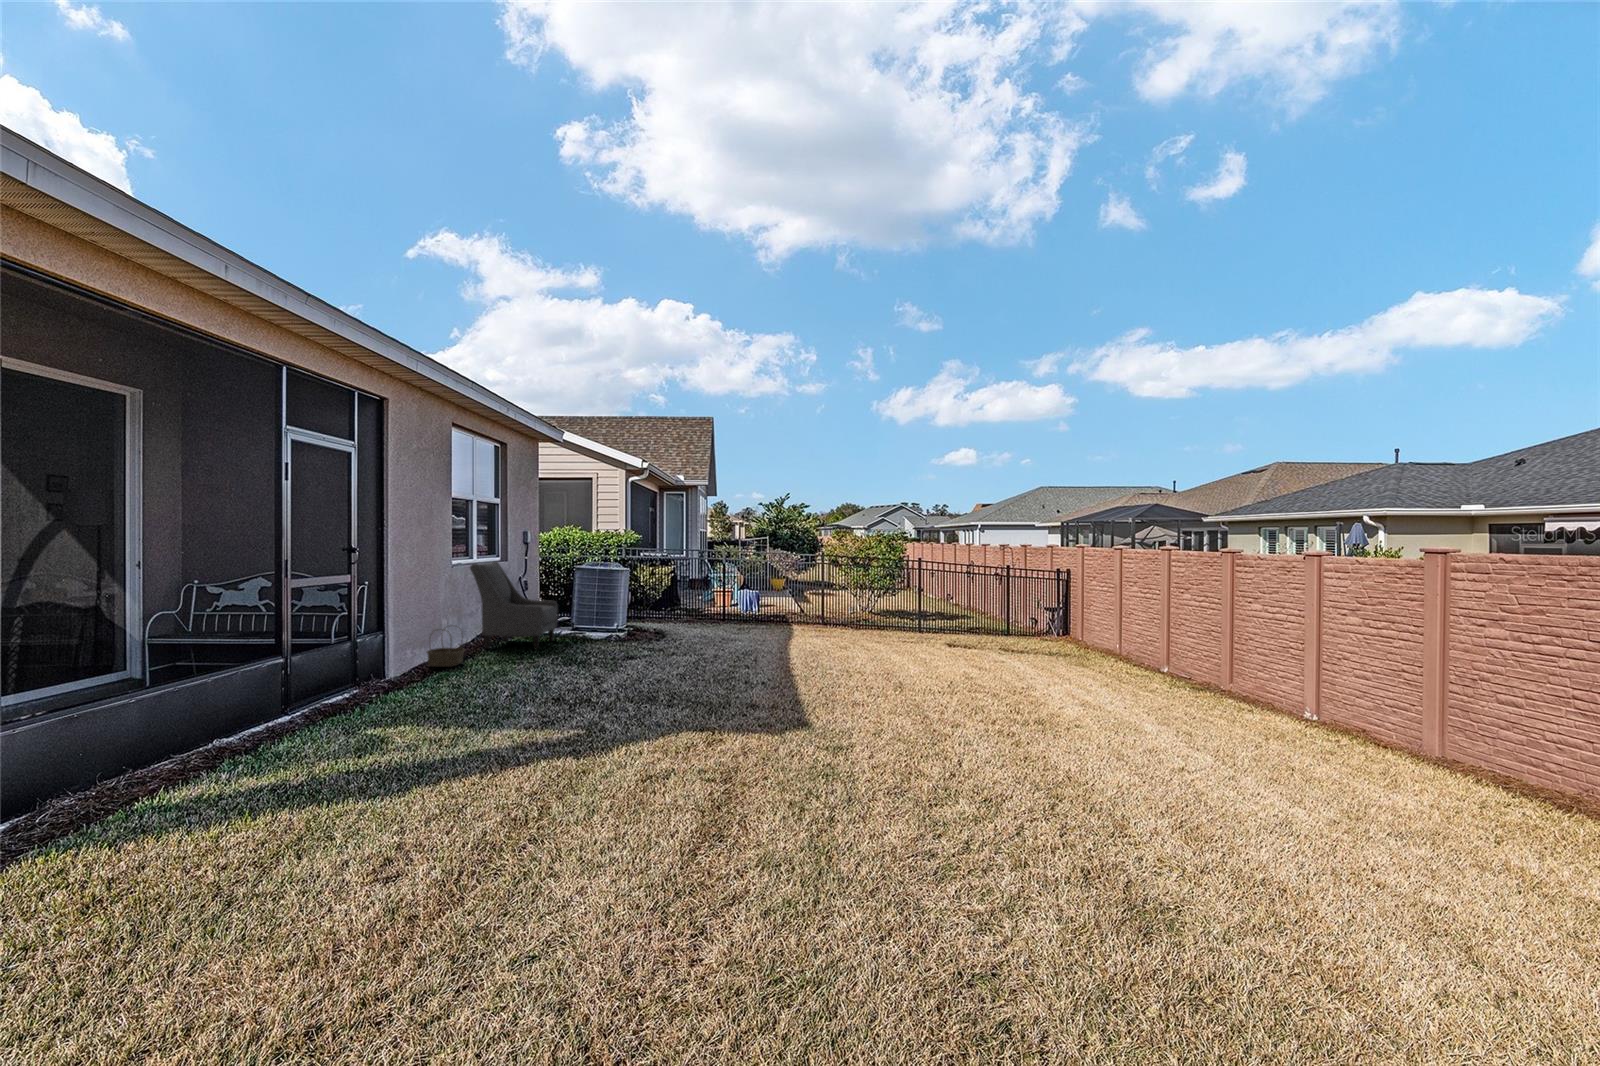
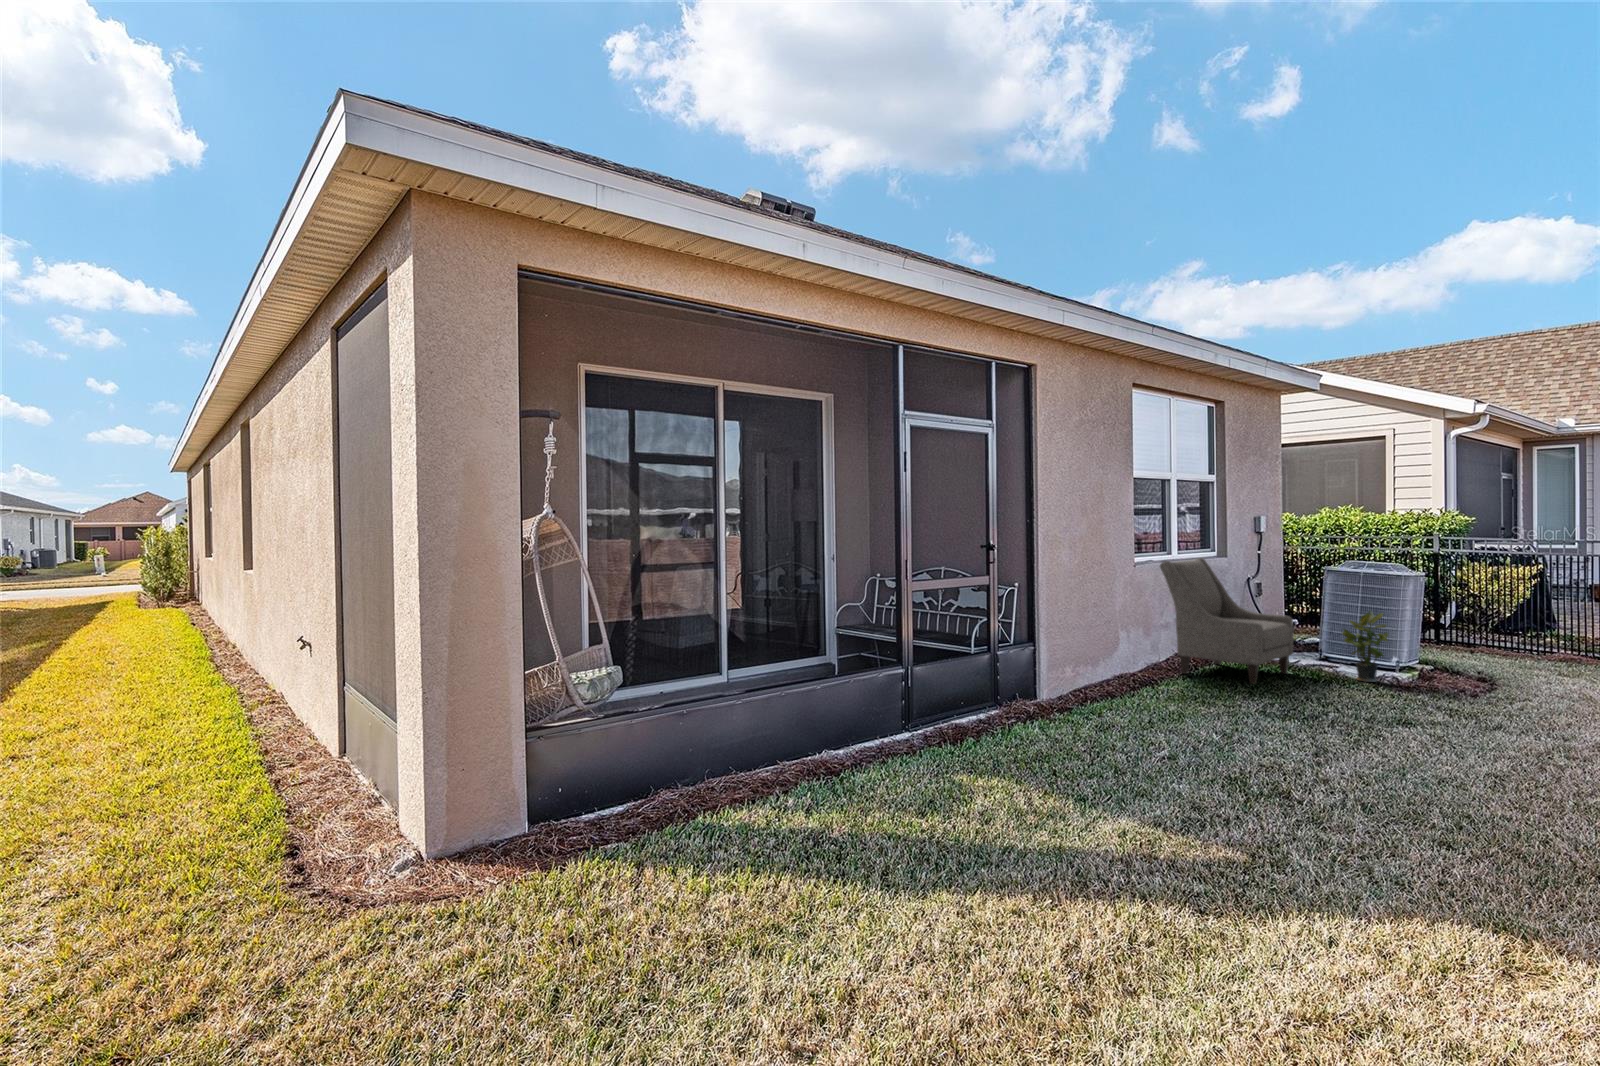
potted plant: none [586,594,611,640] -> present [1342,612,1388,682]
basket: present [426,629,465,667] -> none [1092,640,1141,694]

